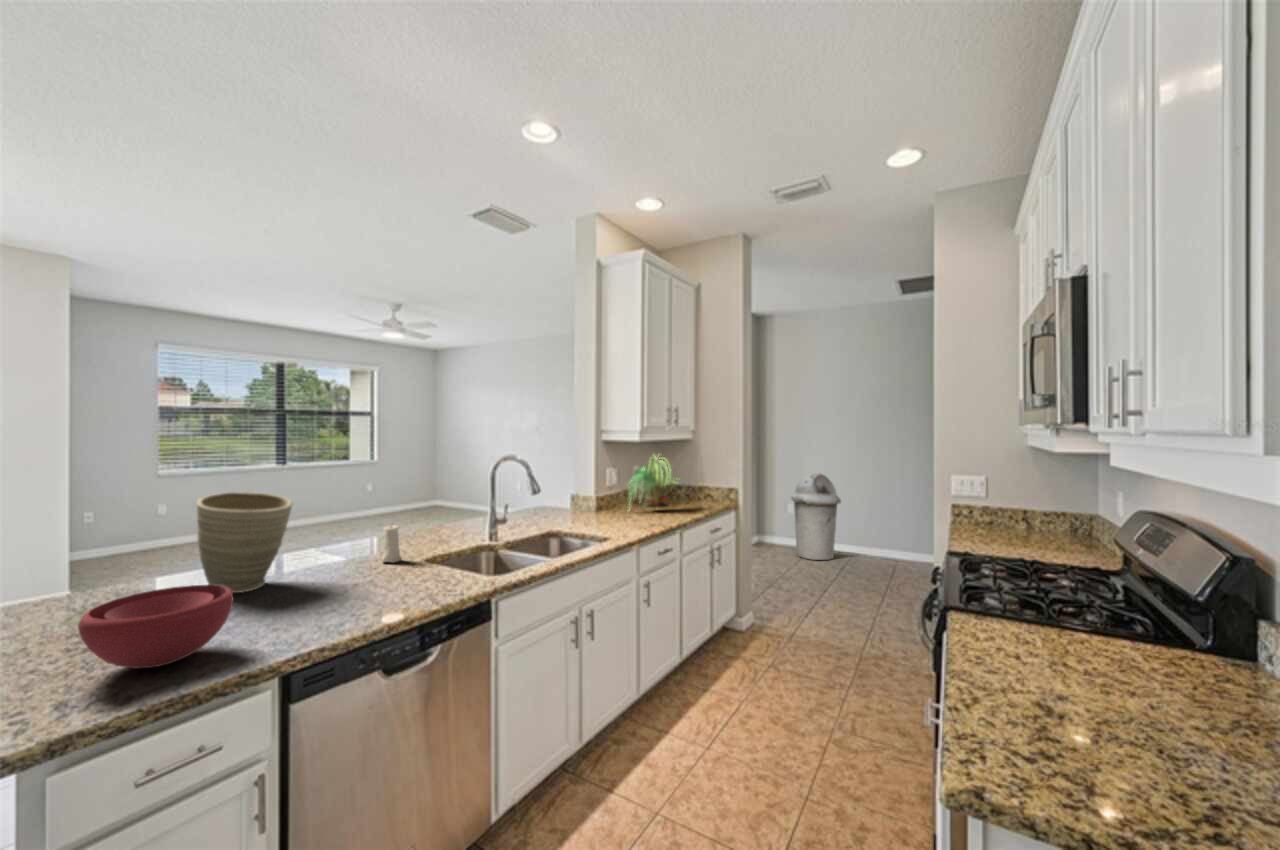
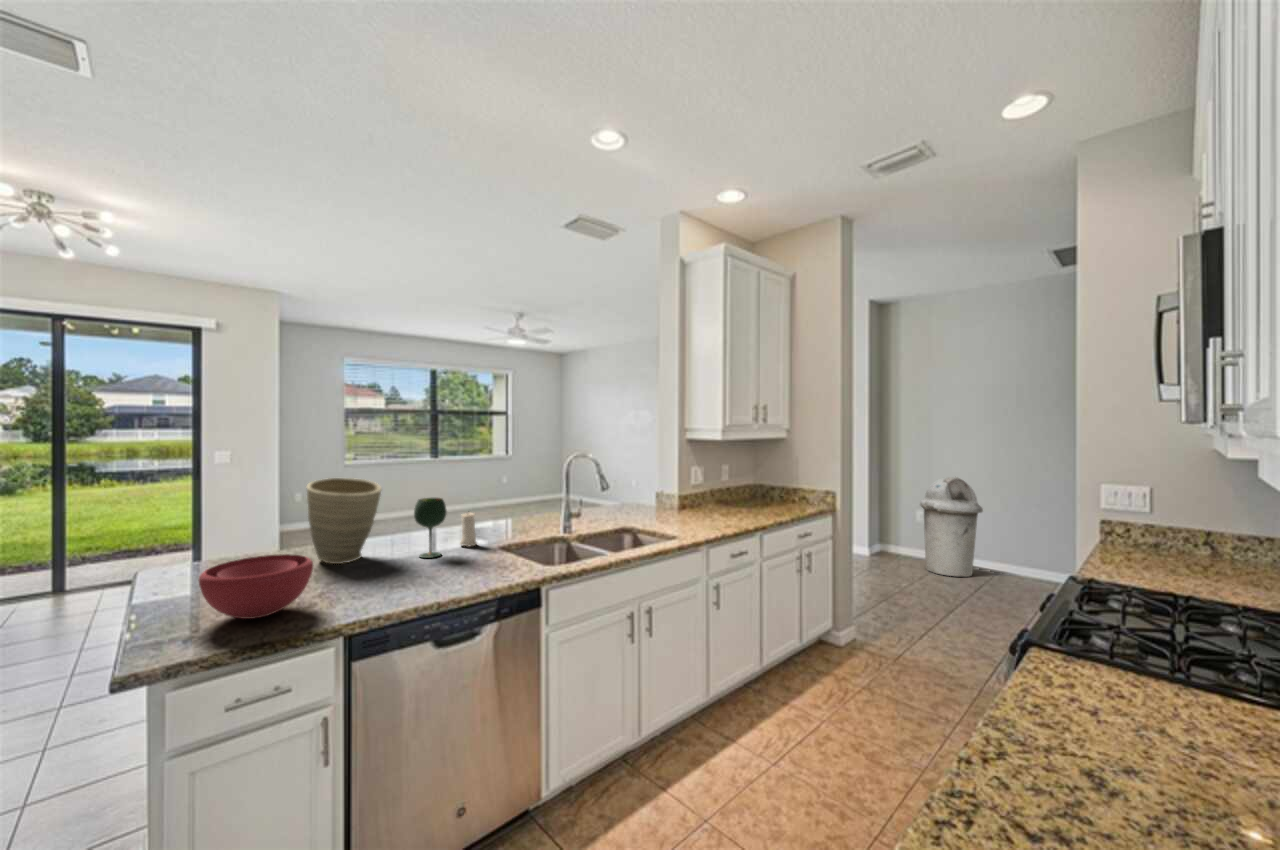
plant: present [627,456,676,507] -> none [708,451,766,512]
wine glass: none [332,510,371,578] -> present [414,498,447,558]

